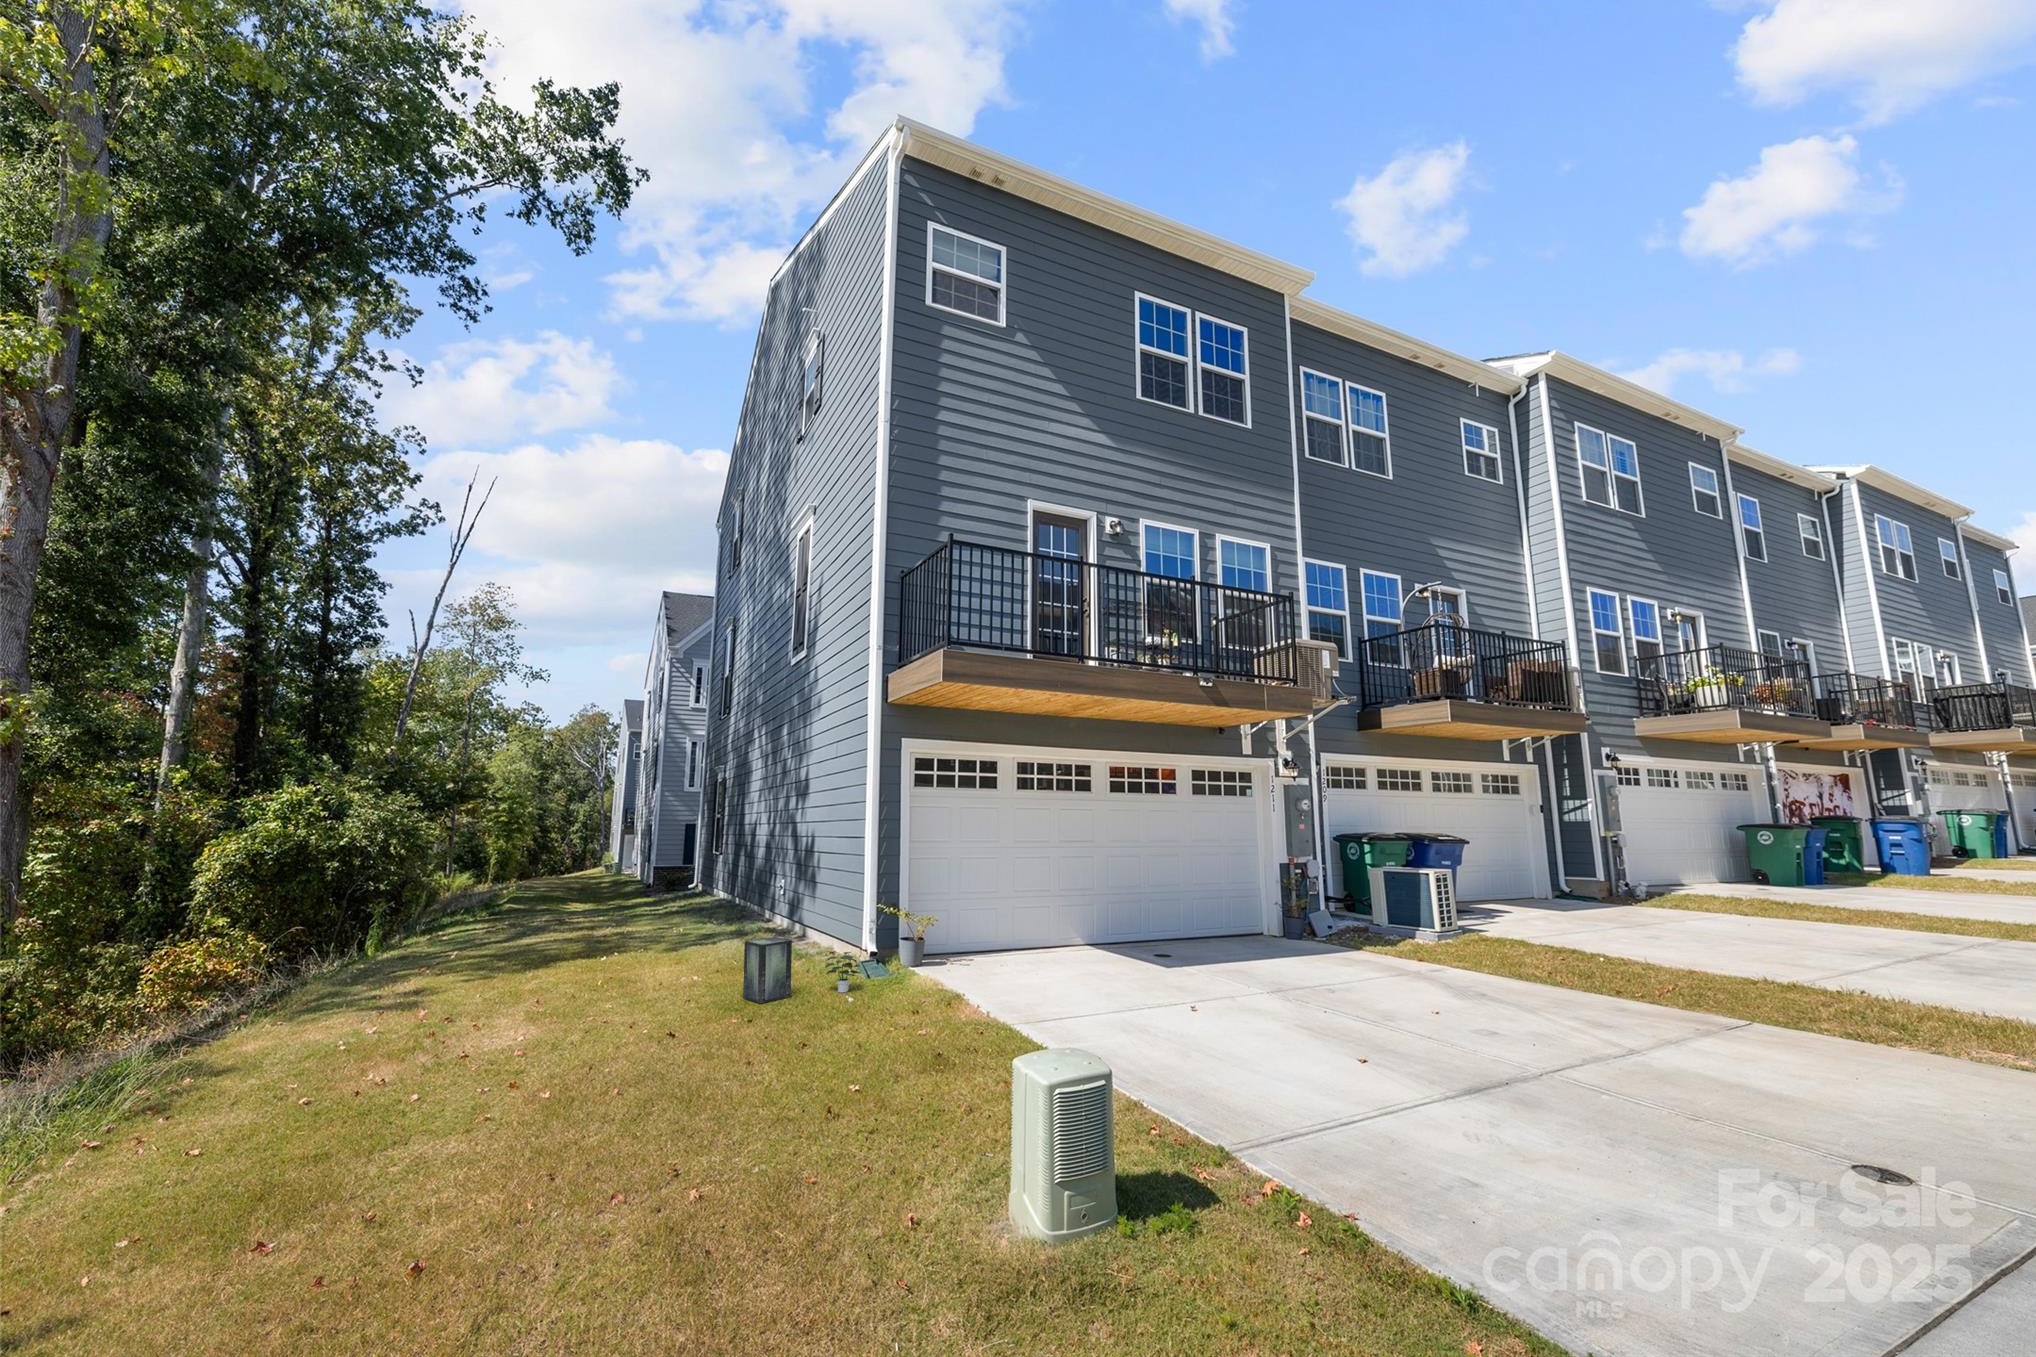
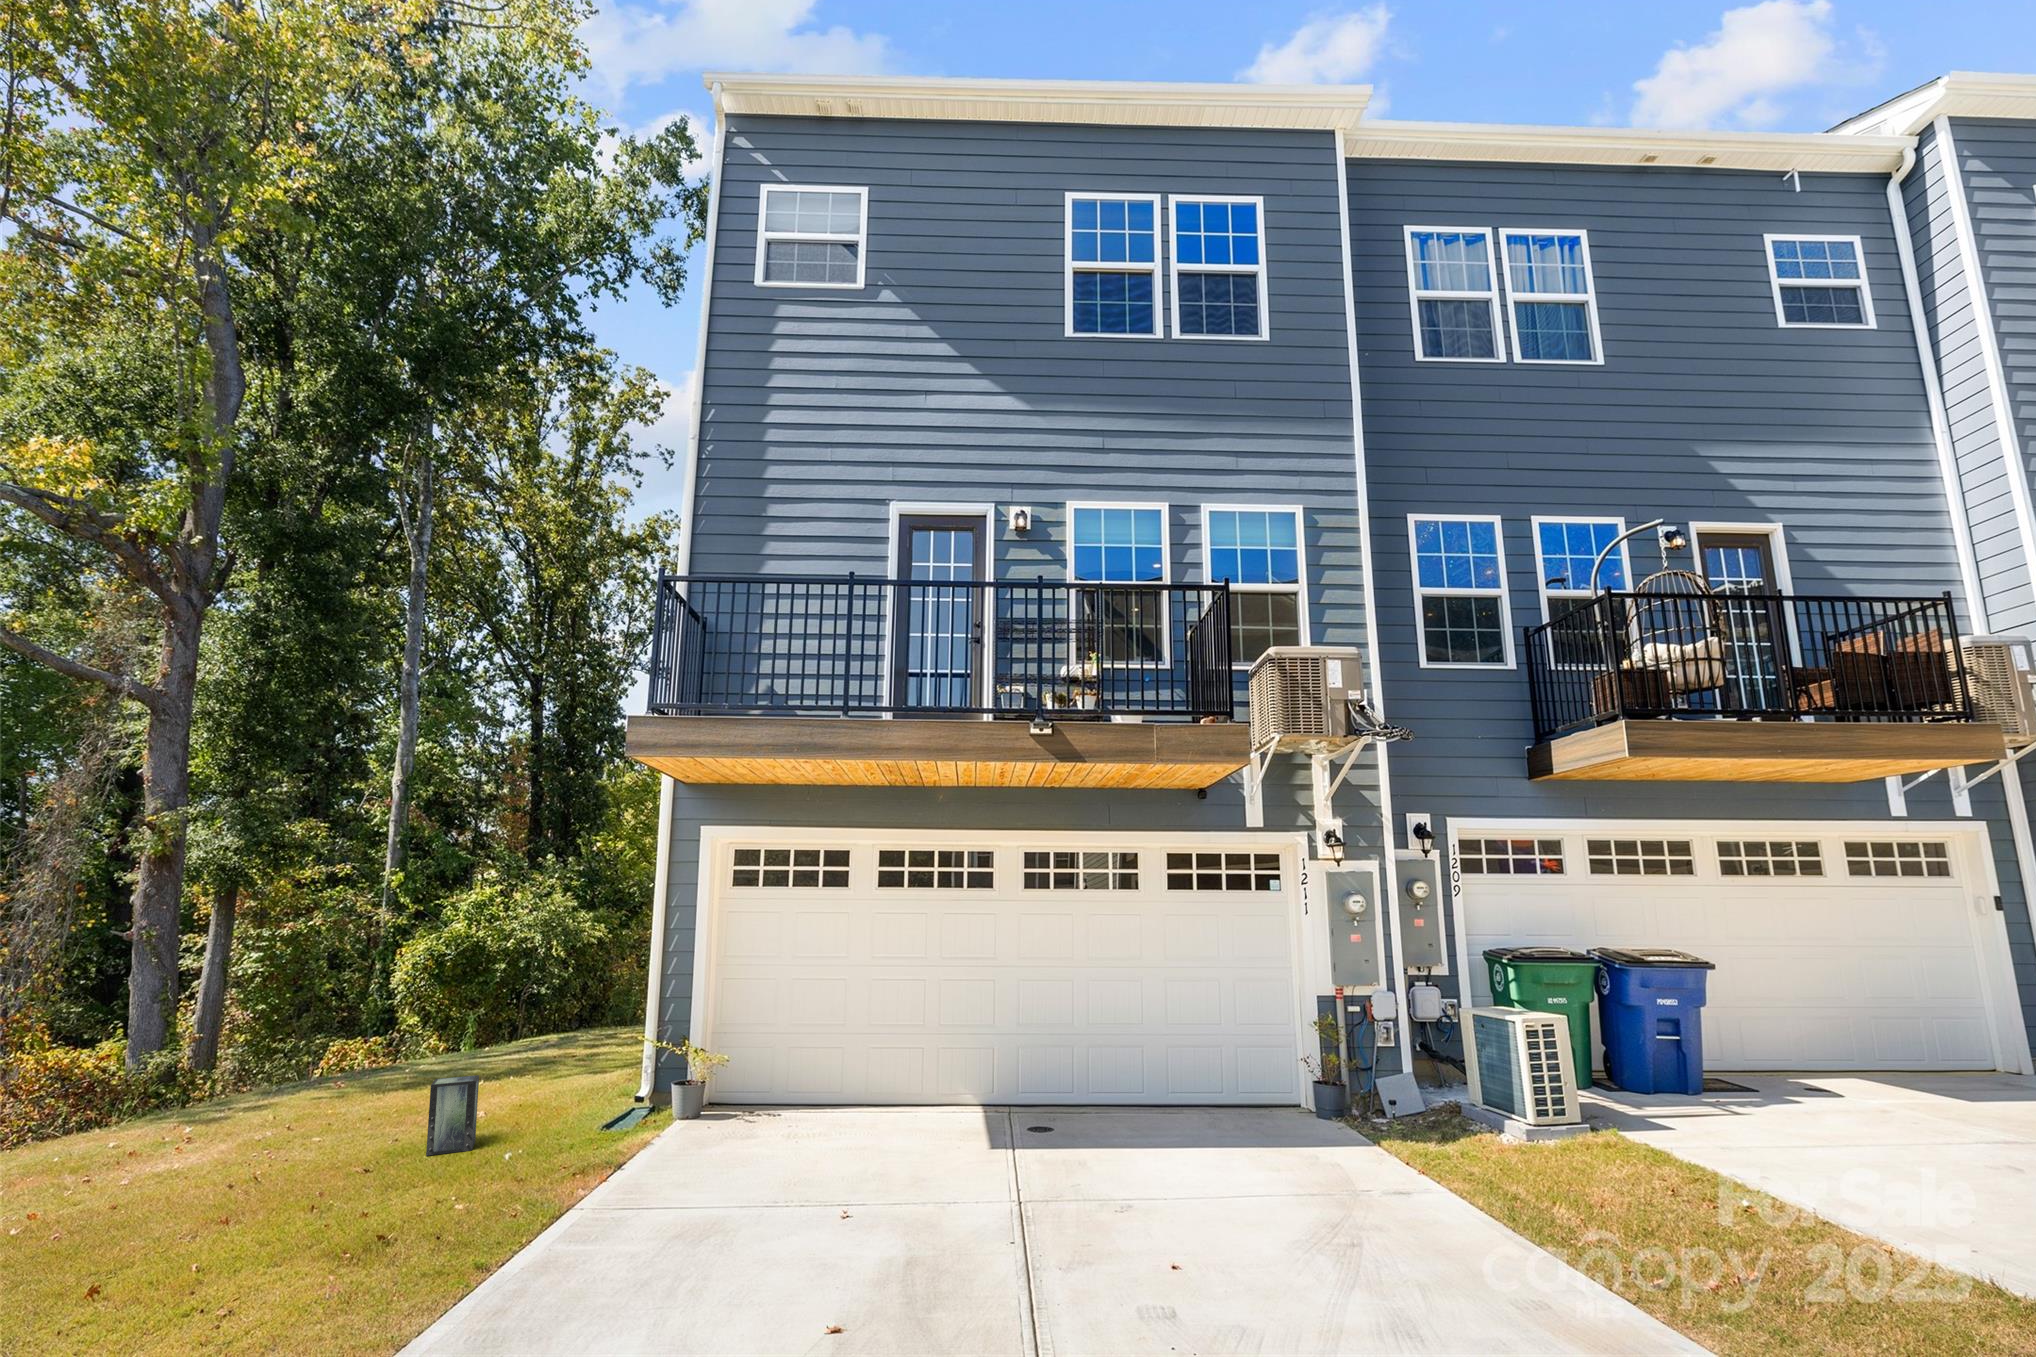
potted plant: present [825,952,860,993] -> none [512,1099,560,1150]

